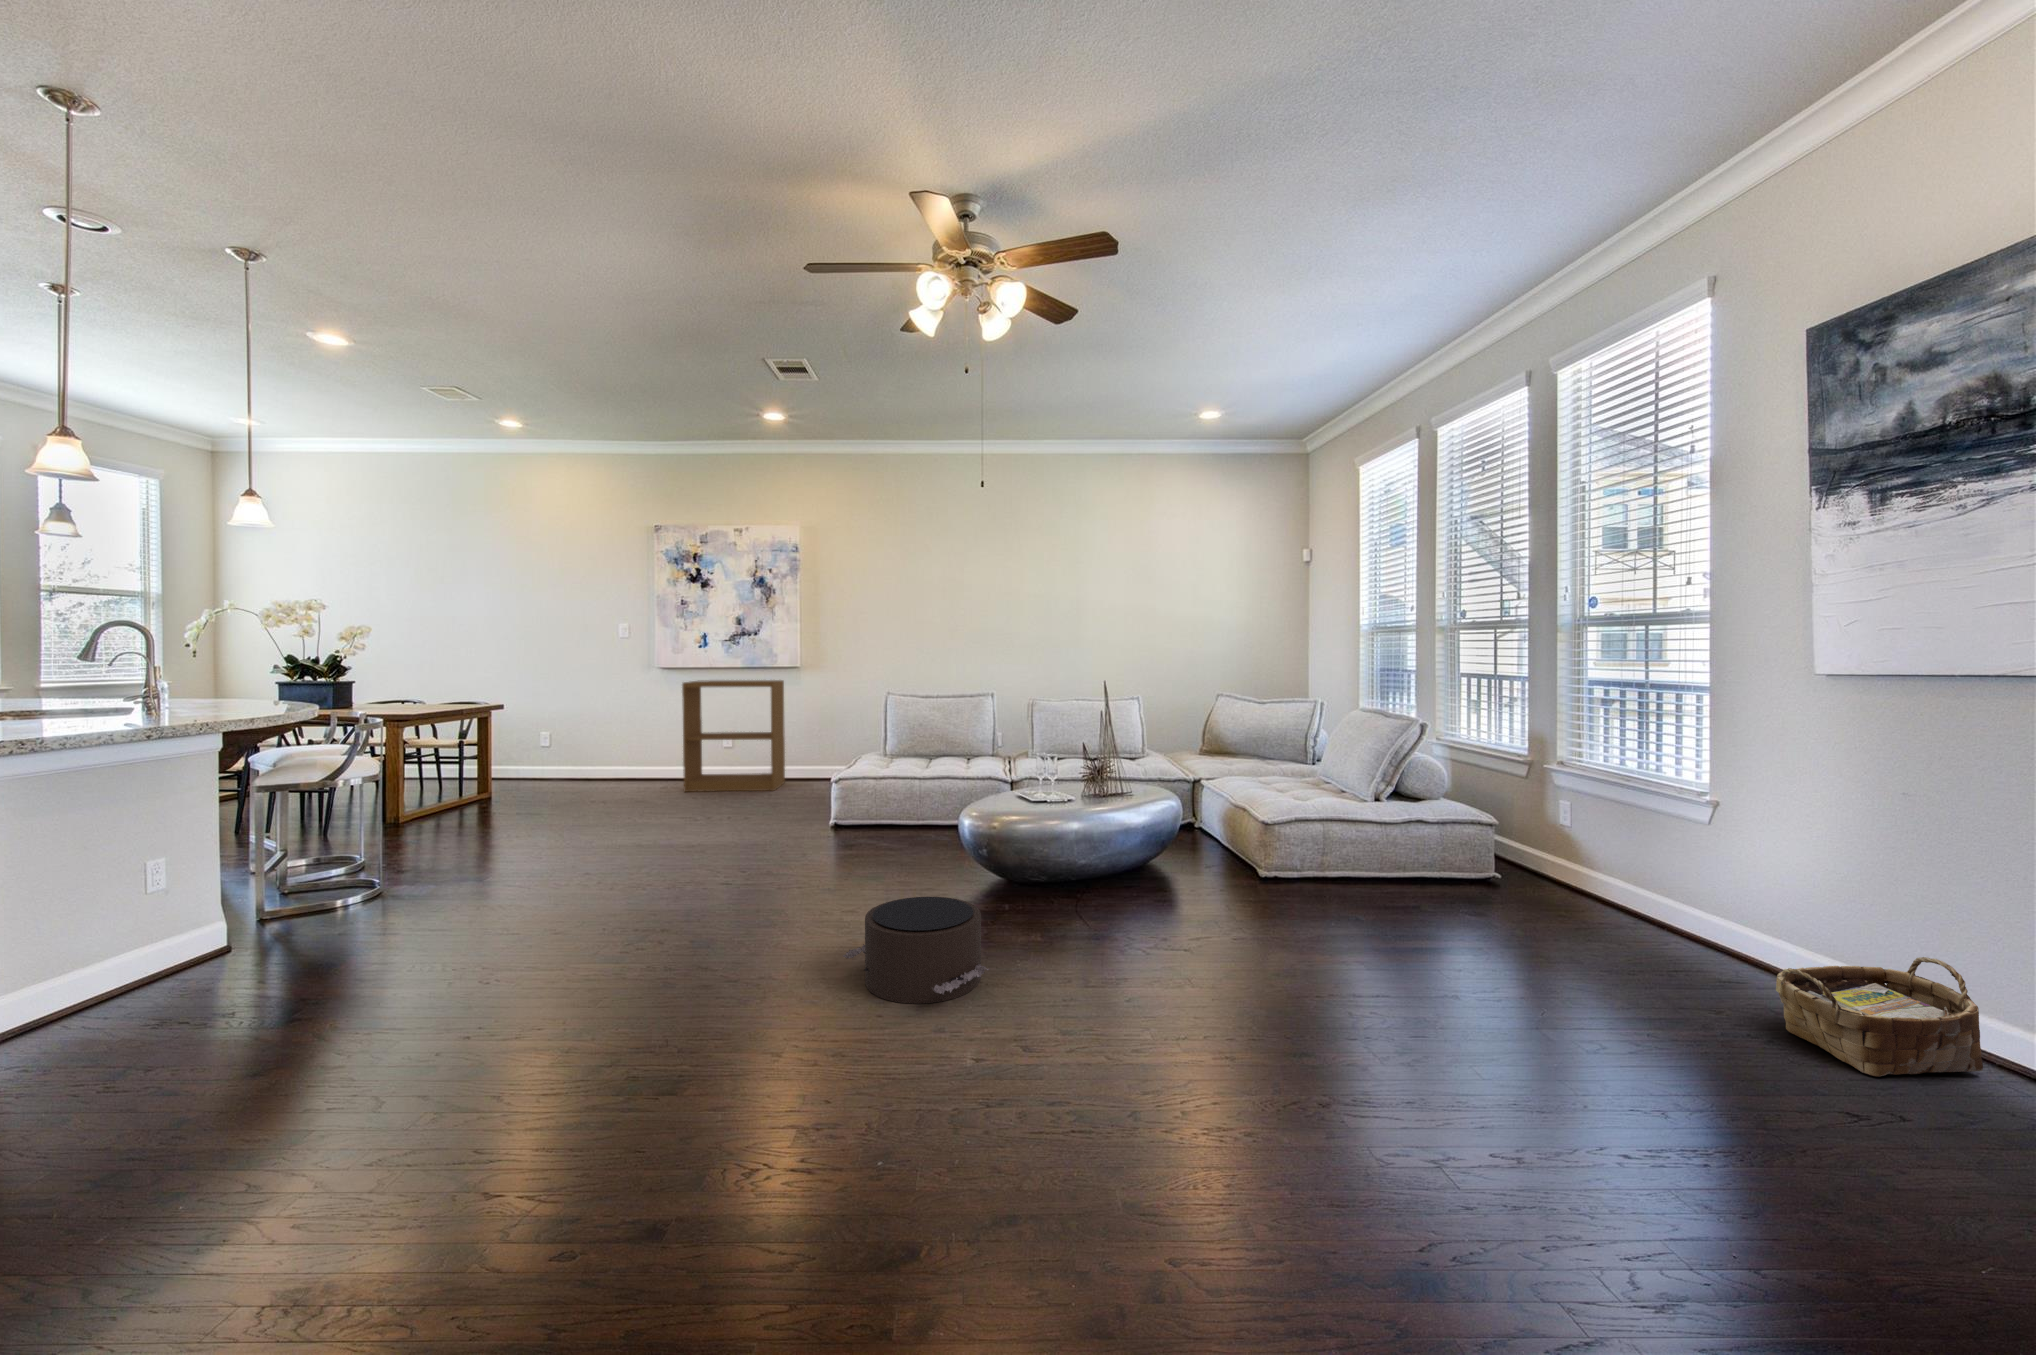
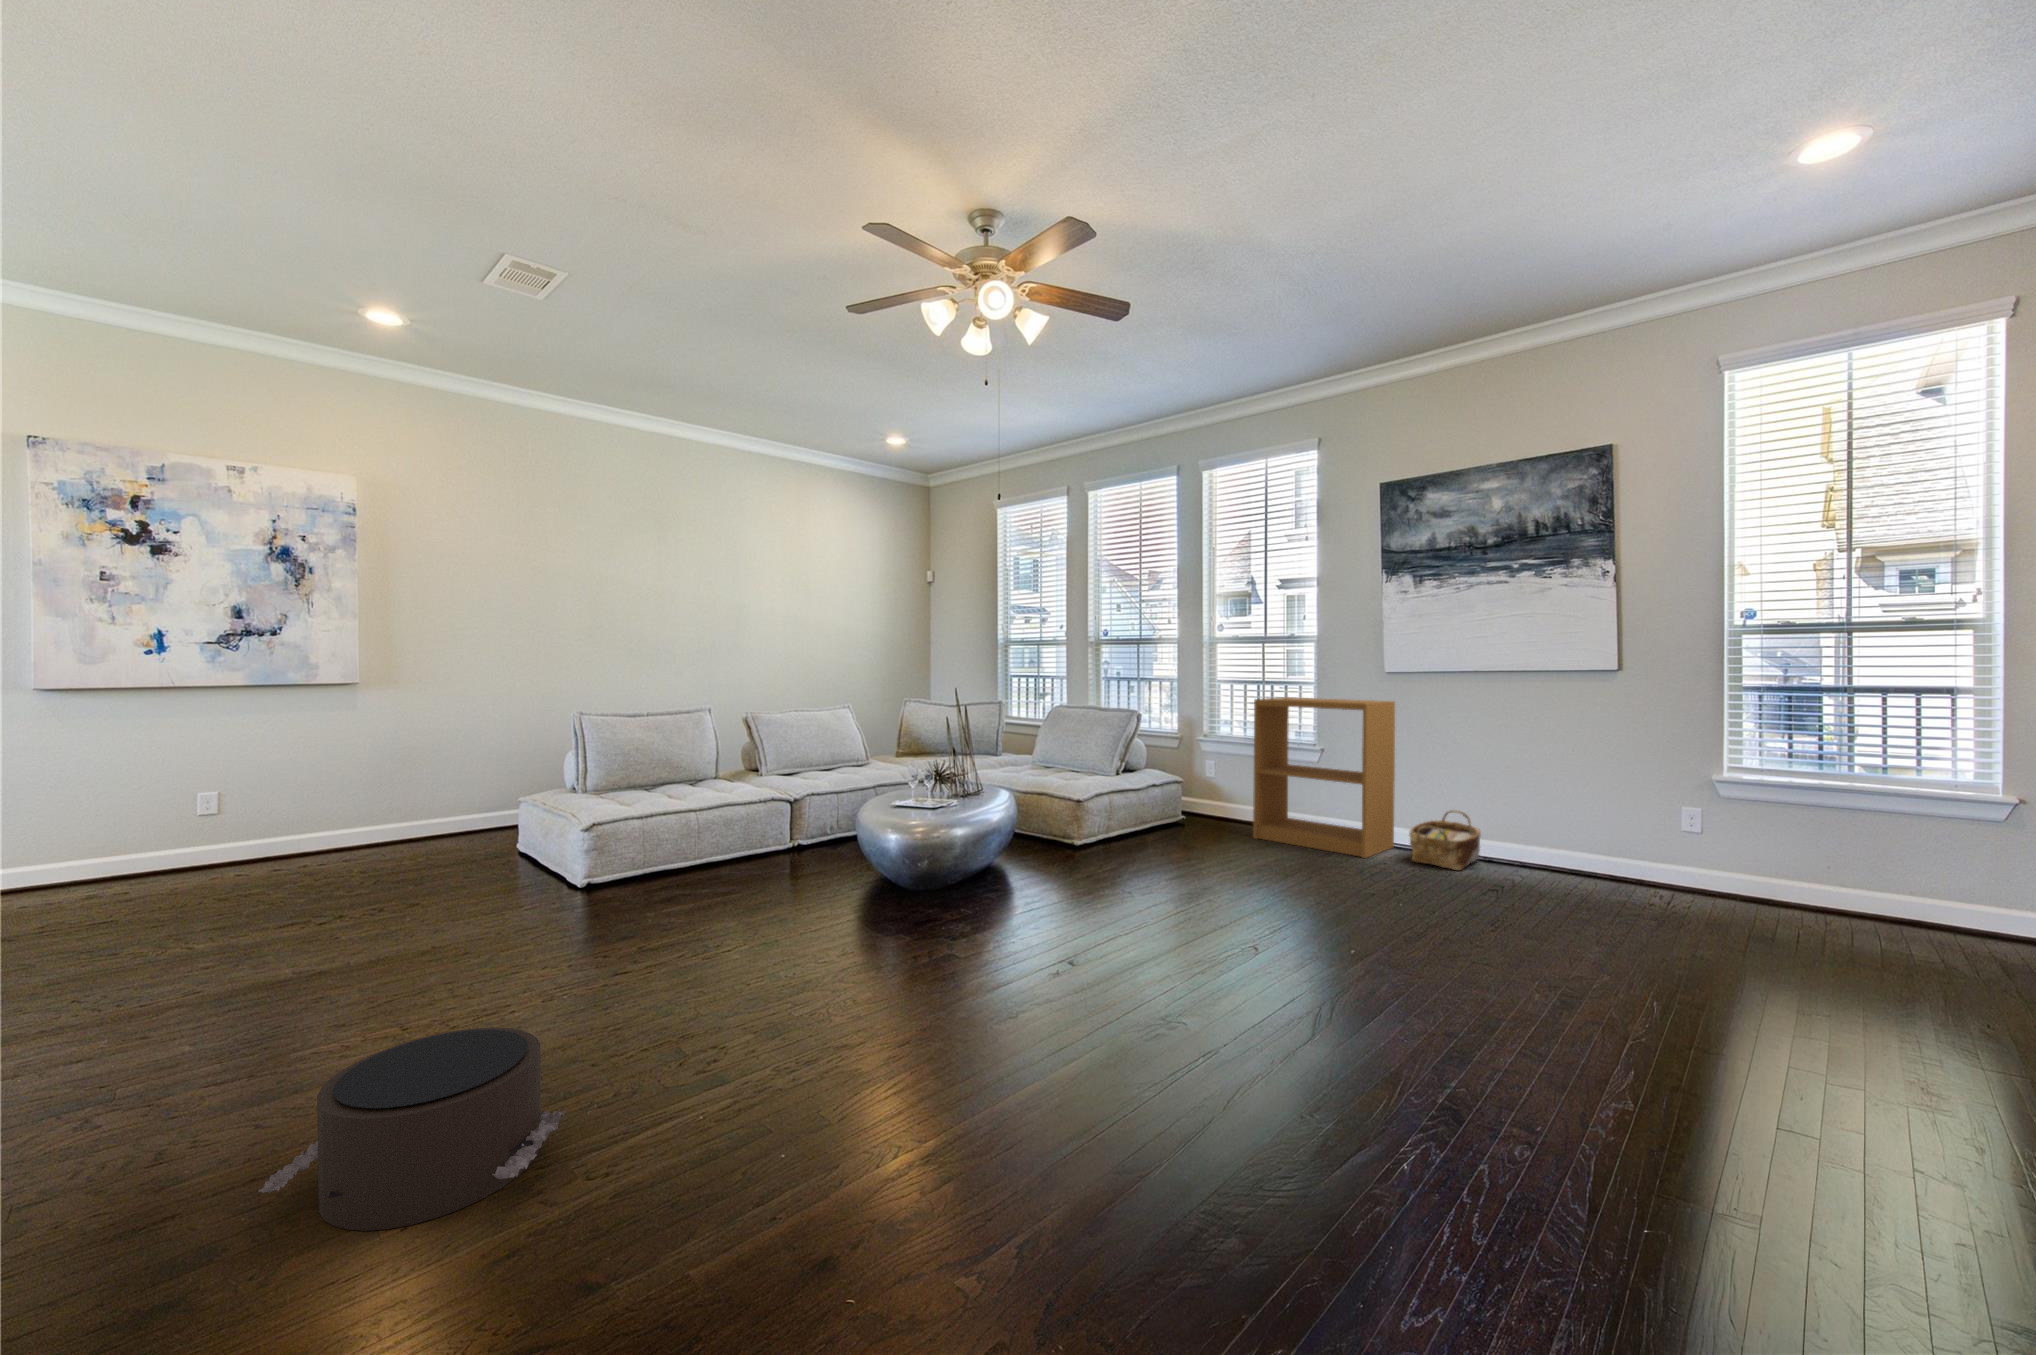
bookshelf: present [682,680,785,792] -> present [1253,697,1395,858]
pouf: present [843,897,990,1004] -> present [258,1027,565,1231]

